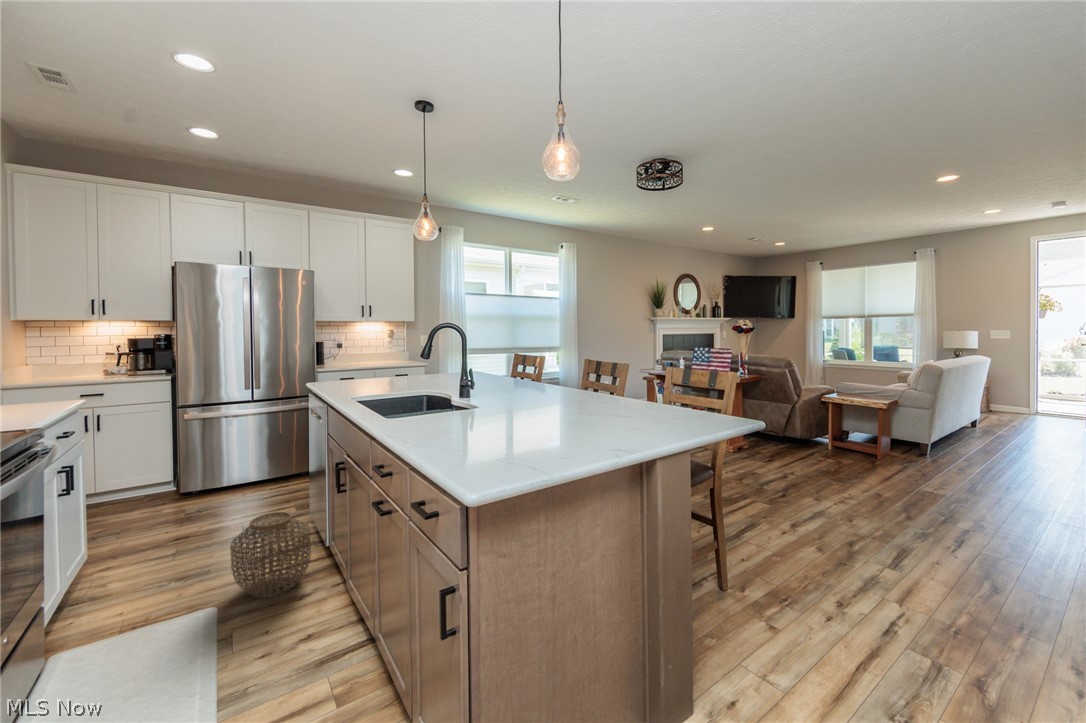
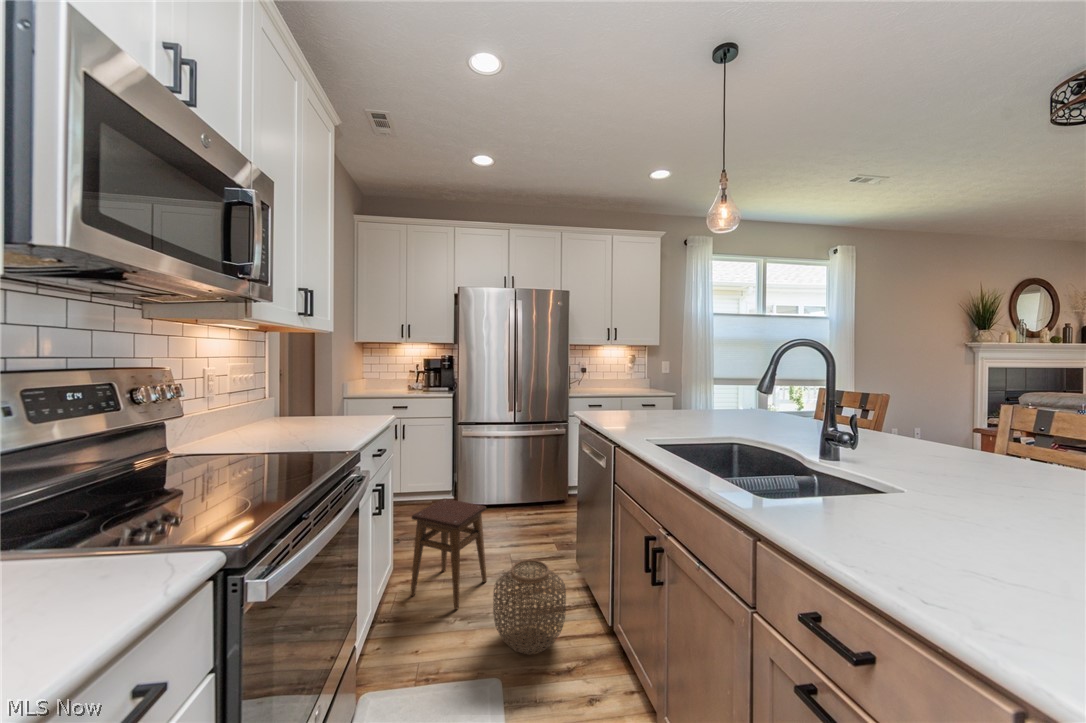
stool: none [120,478,226,586] -> present [410,499,487,609]

